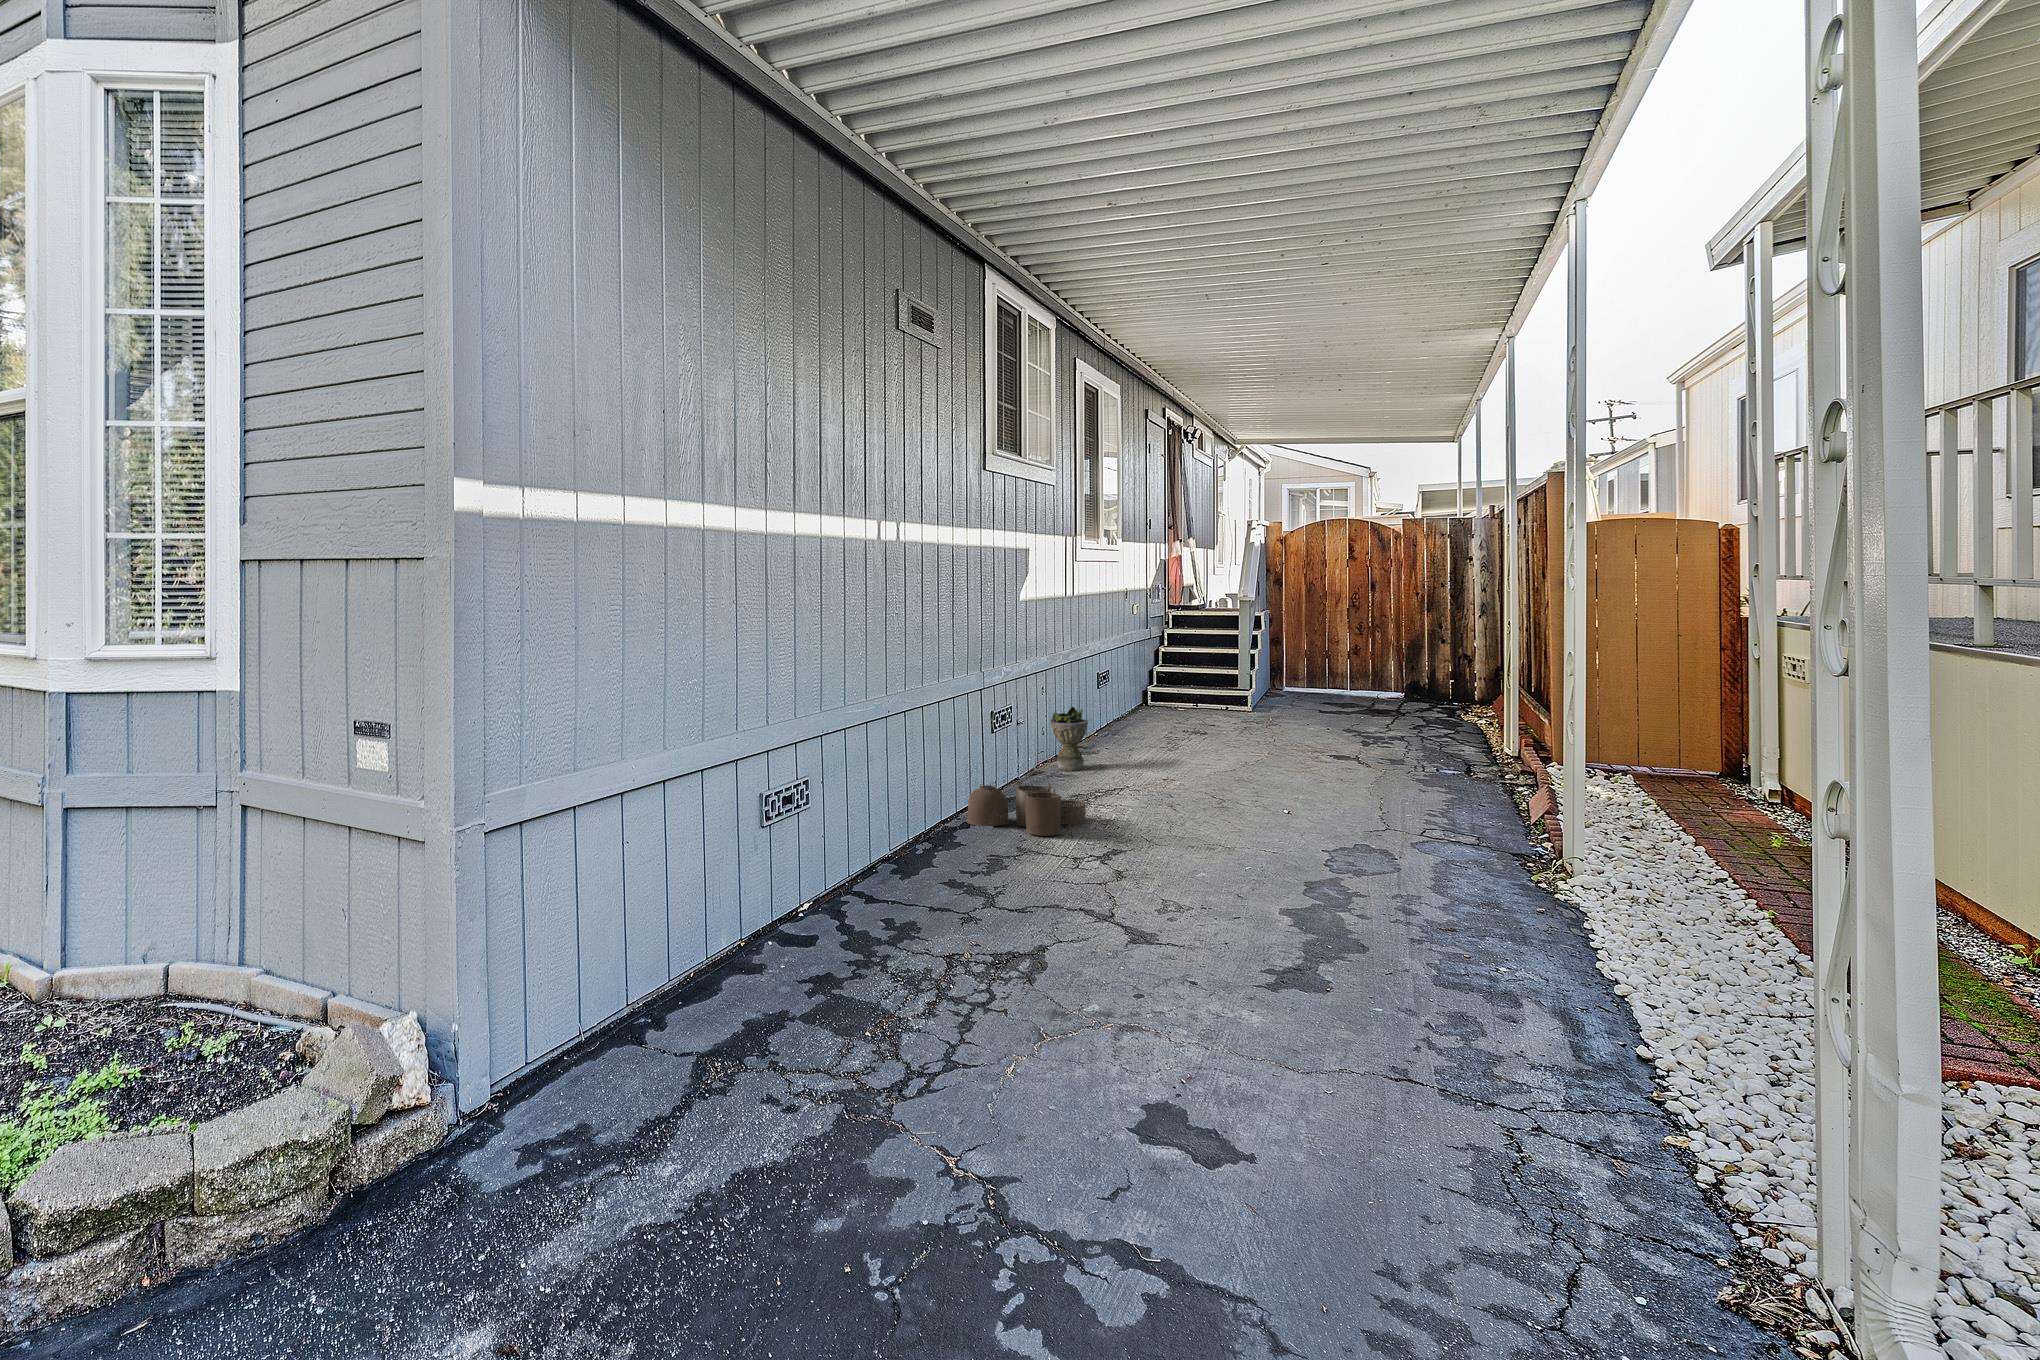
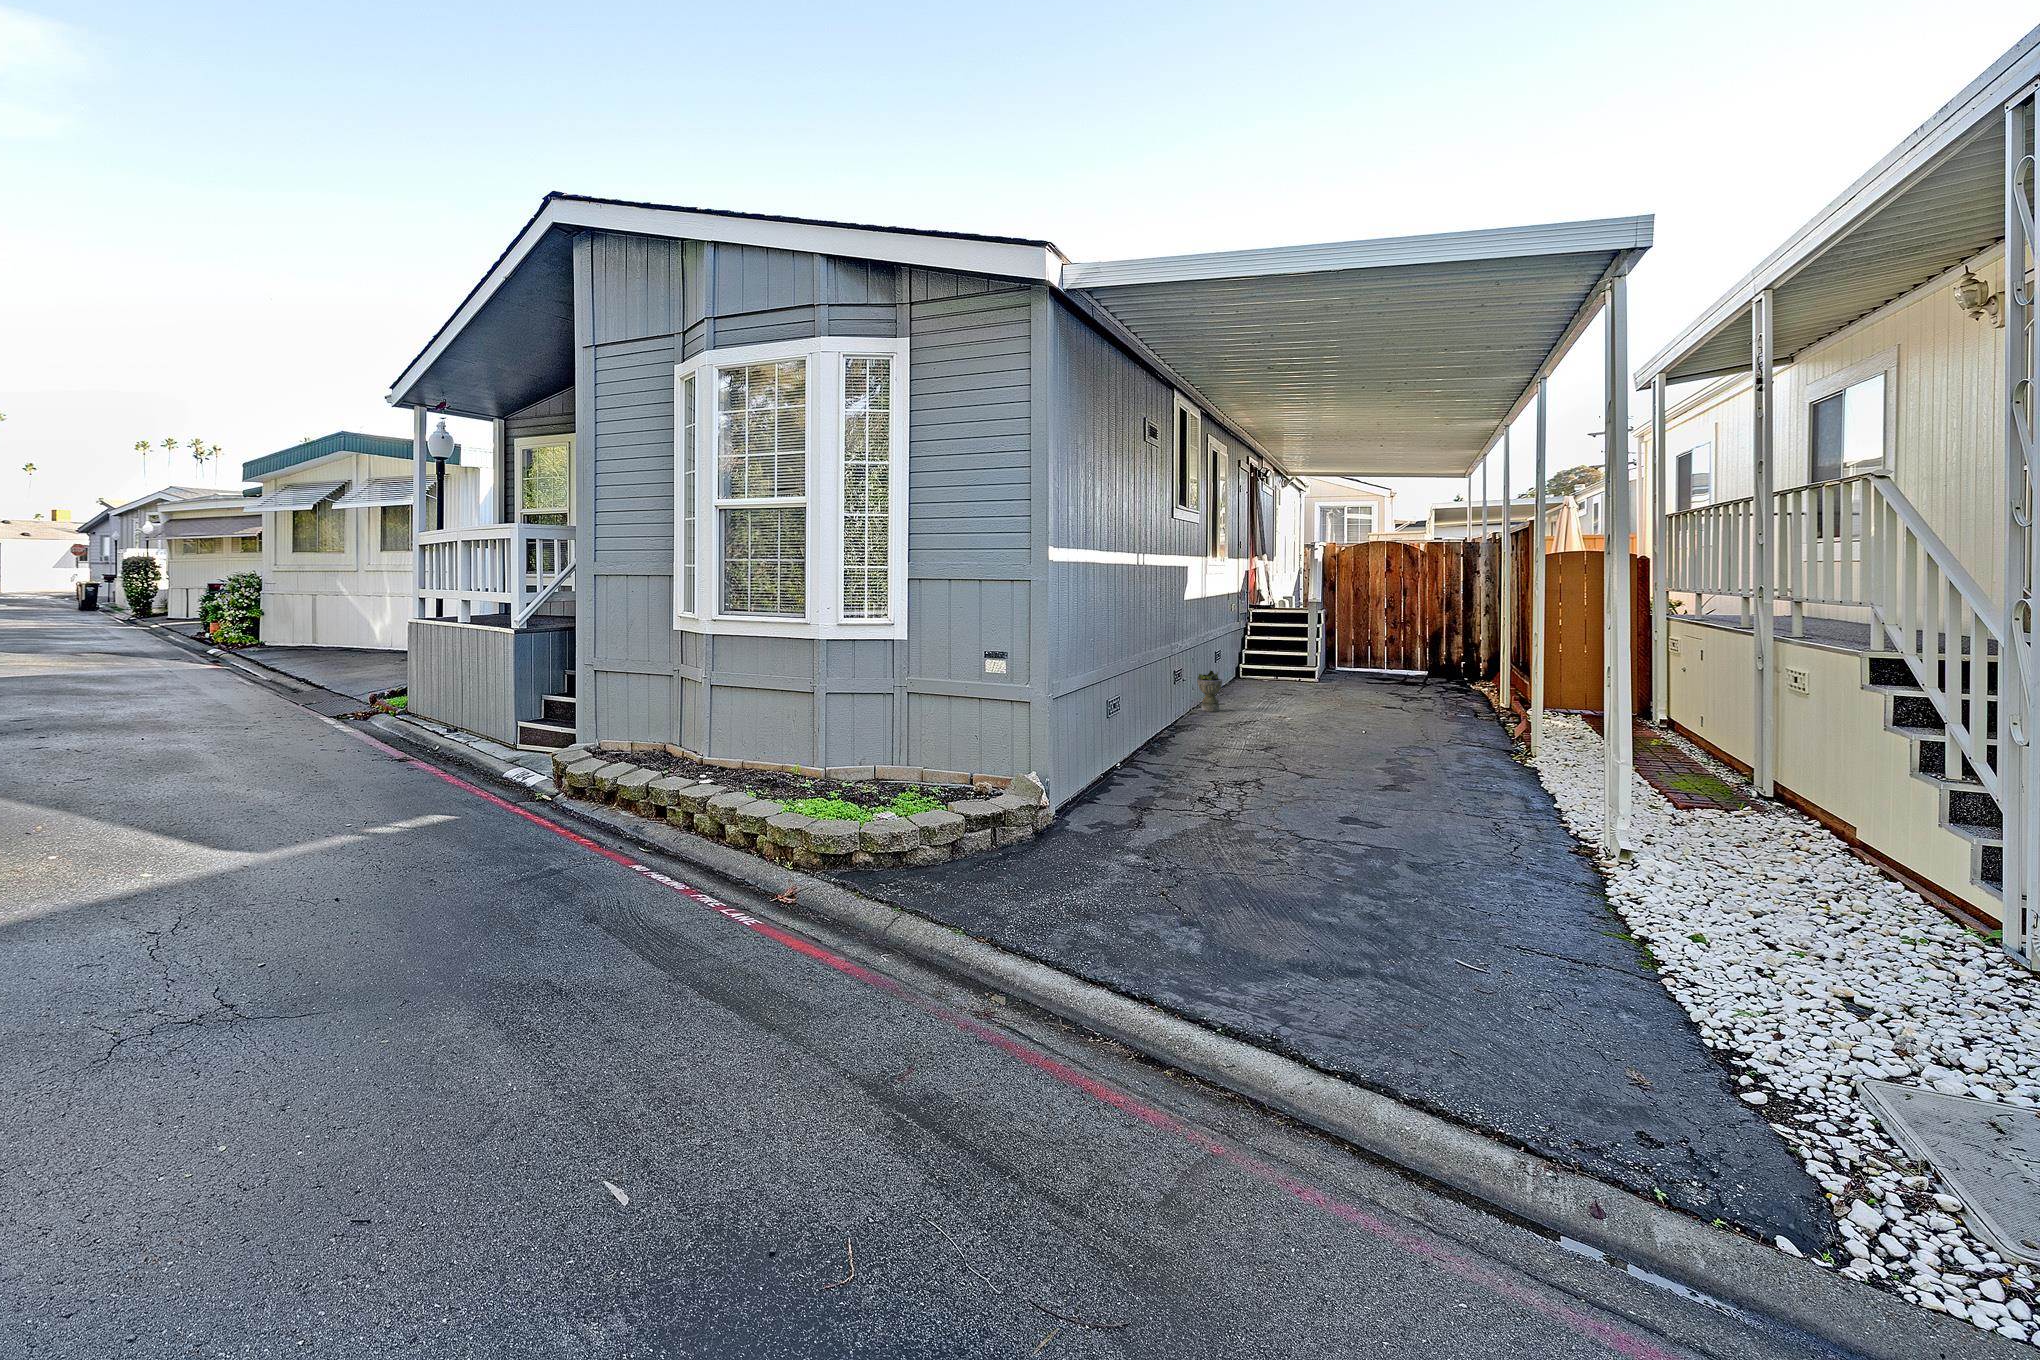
woven basket: present [967,781,1086,836] -> none [1166,711,1240,742]

